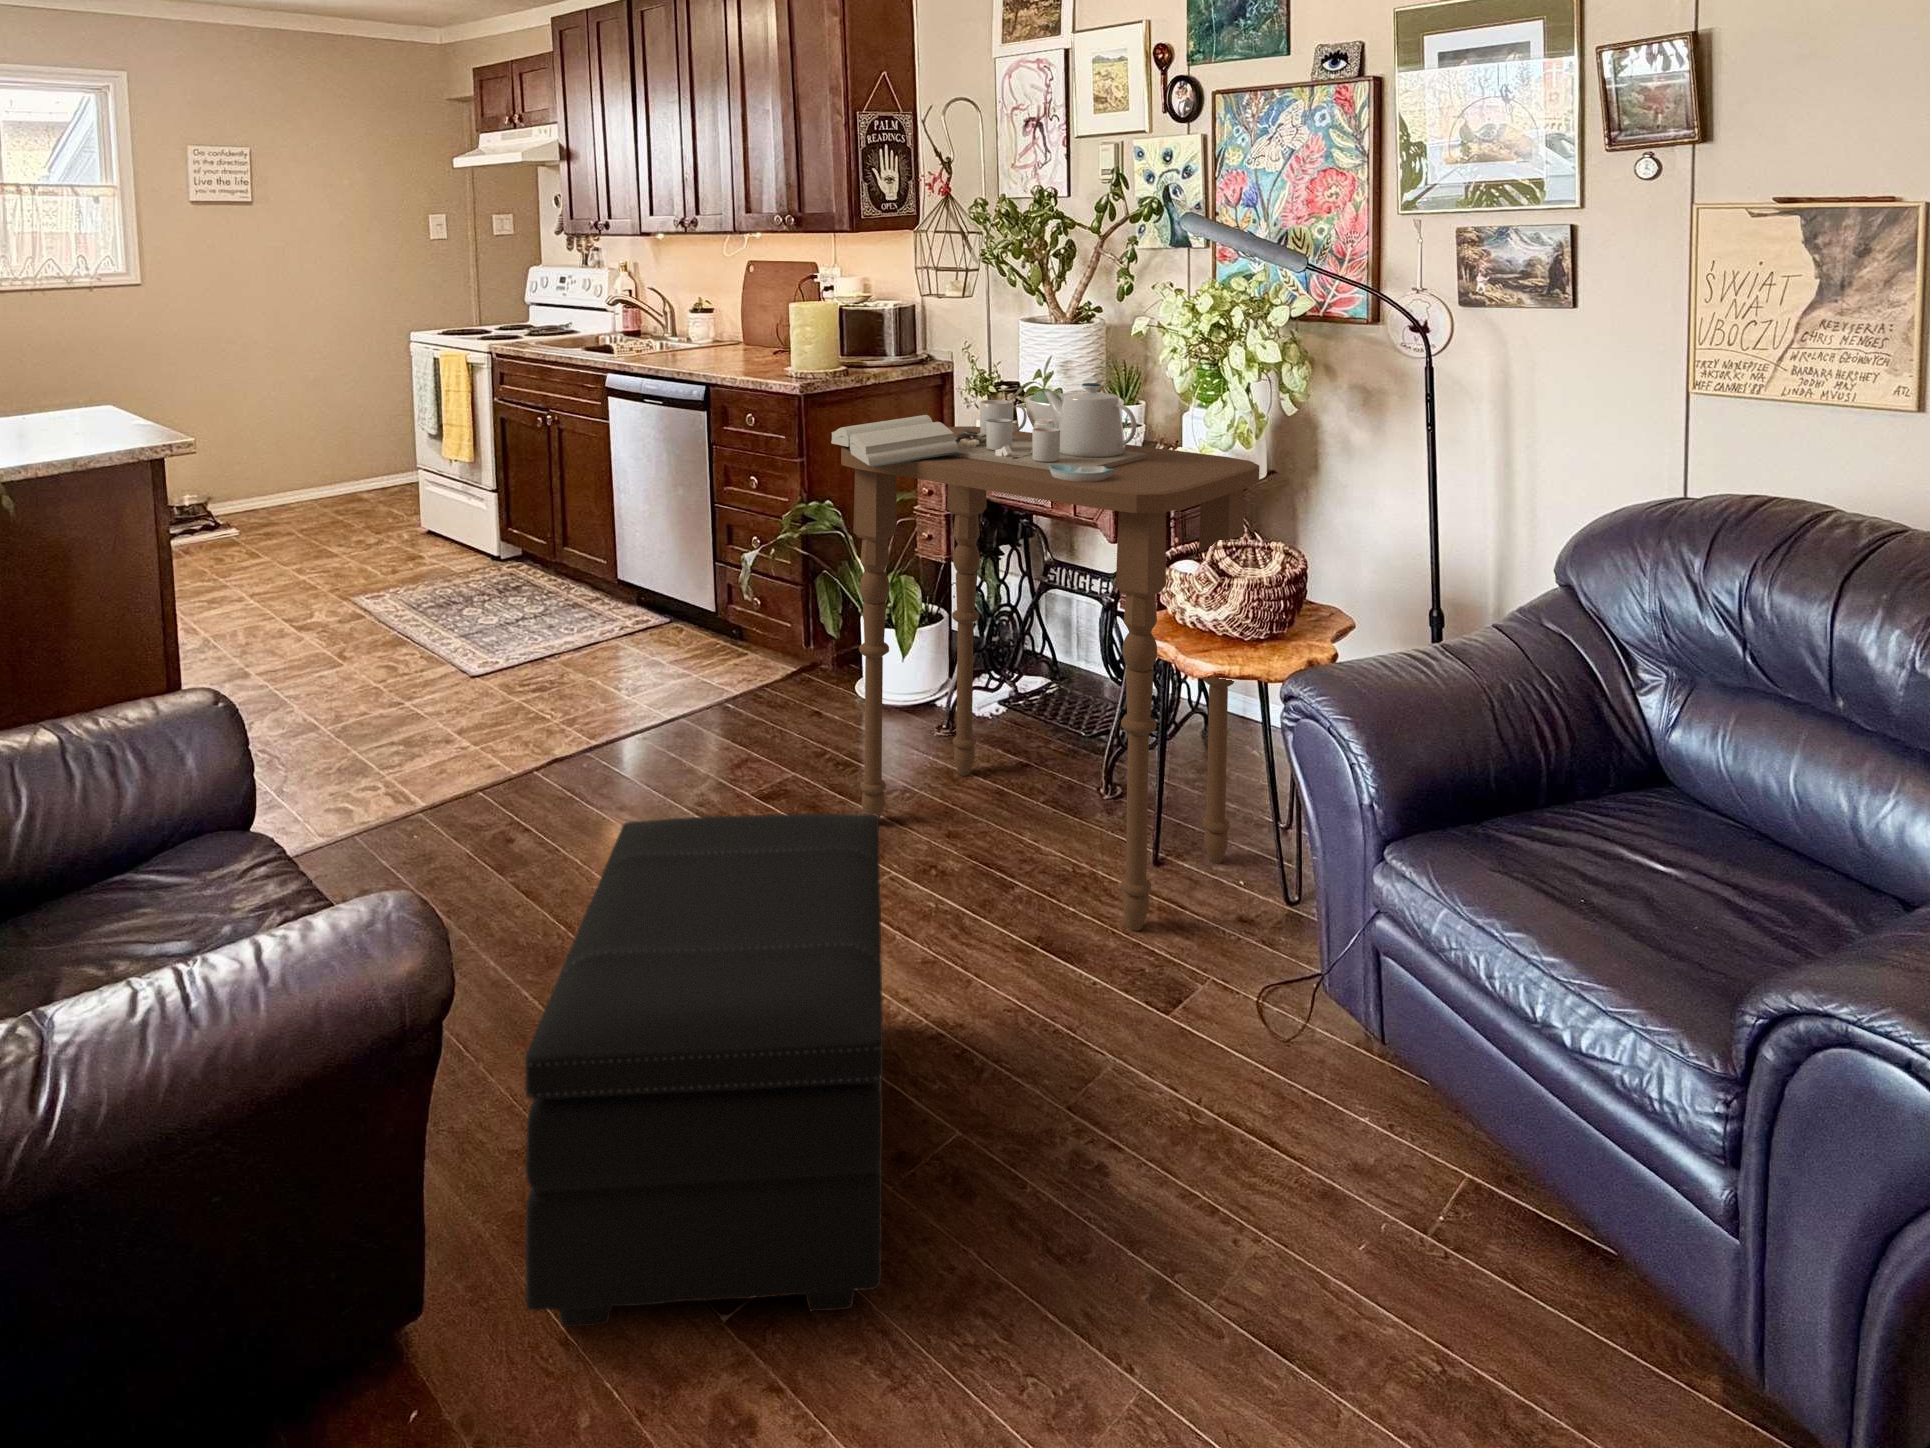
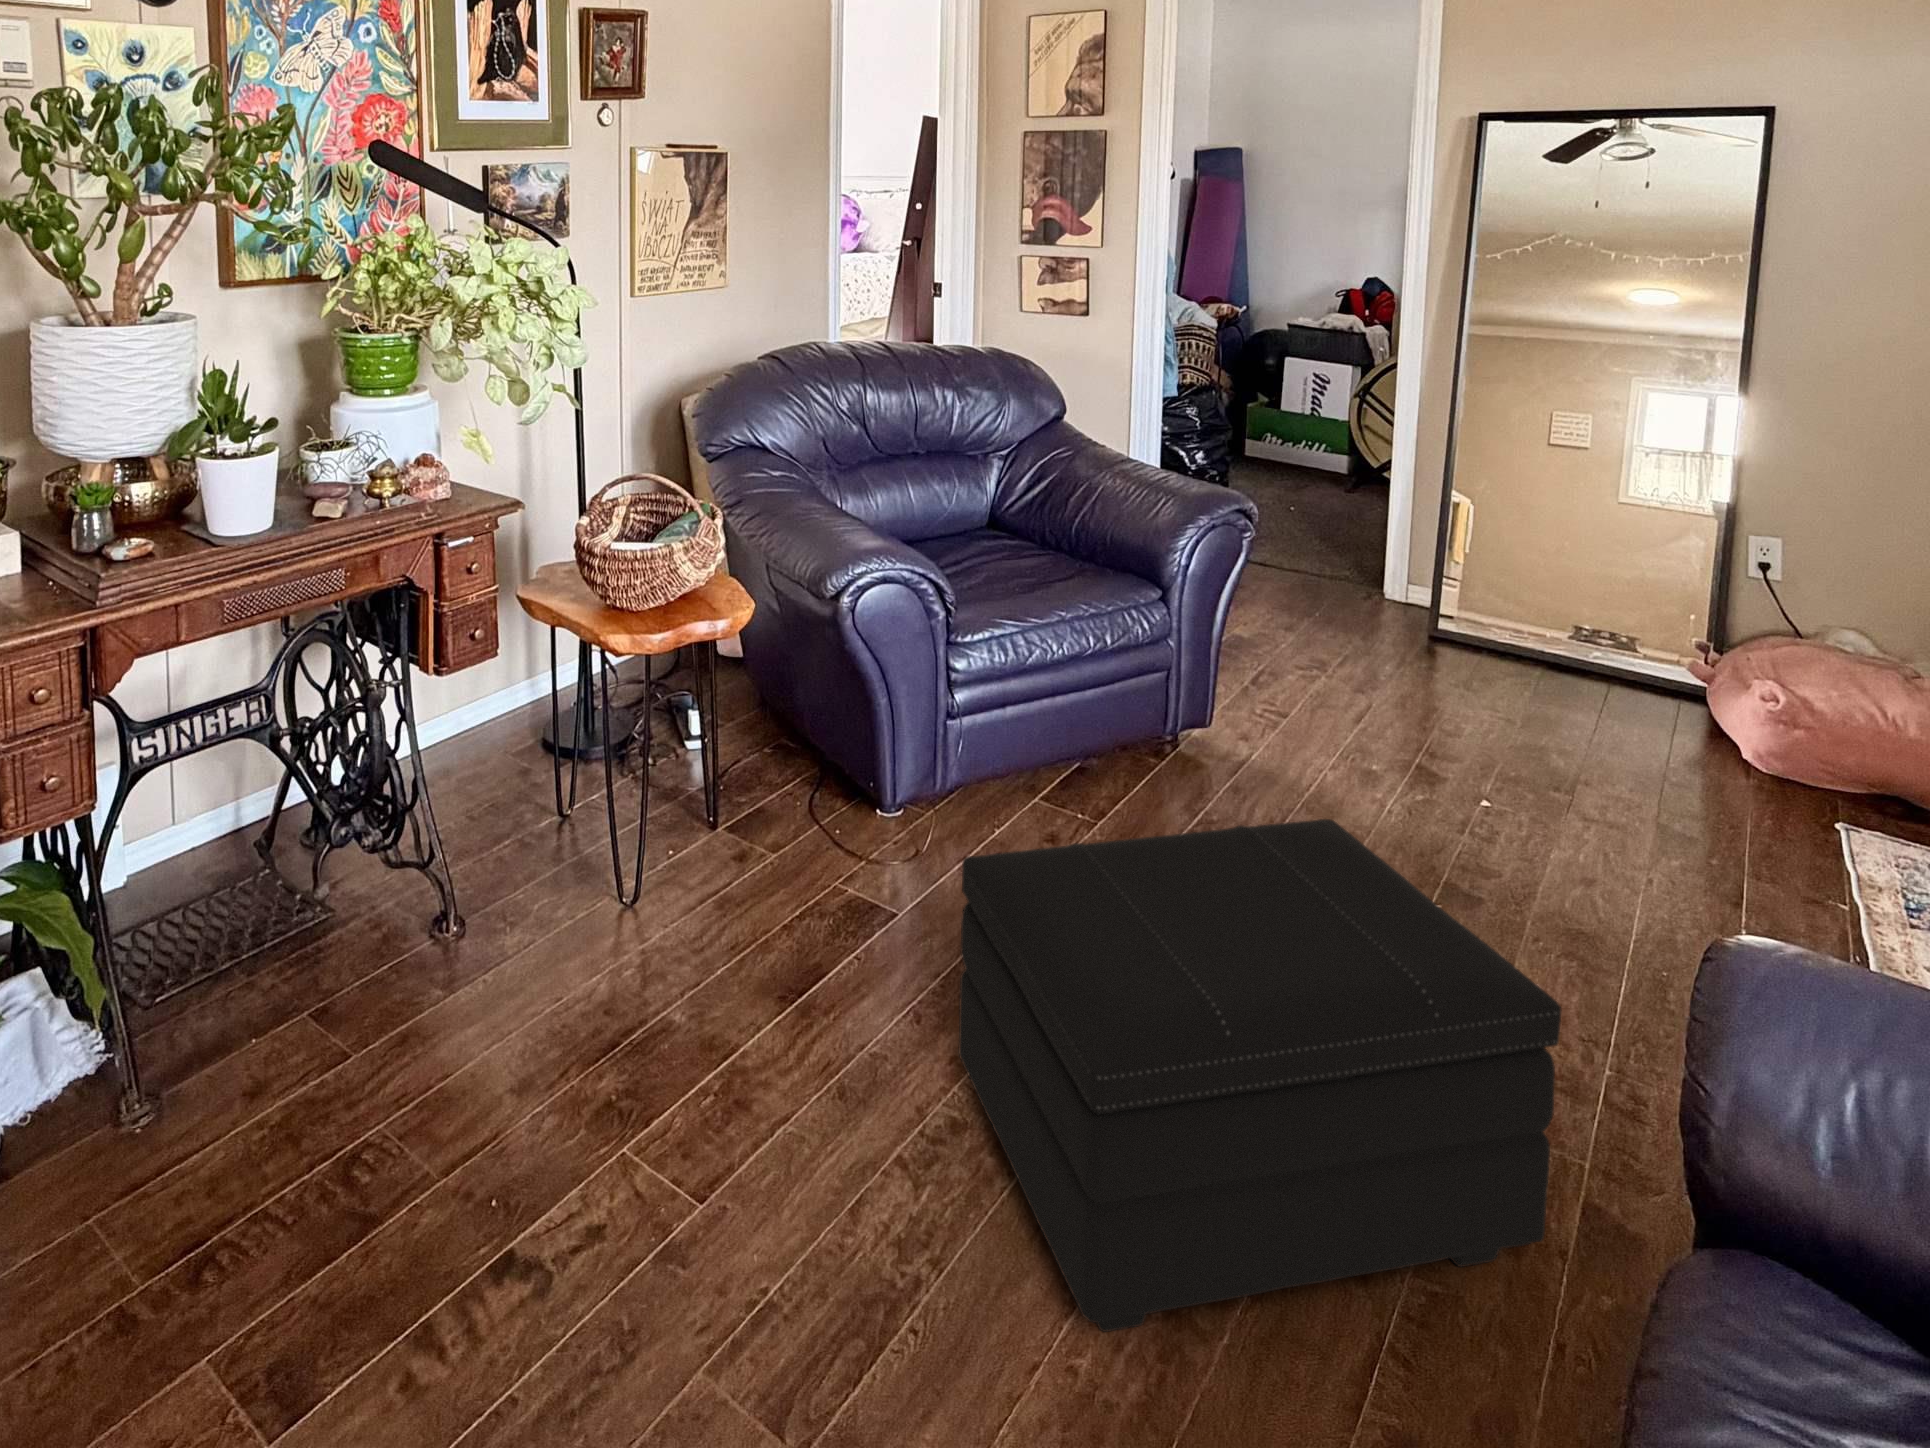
side table: present [831,383,1259,931] -> none [226,365,781,1162]

